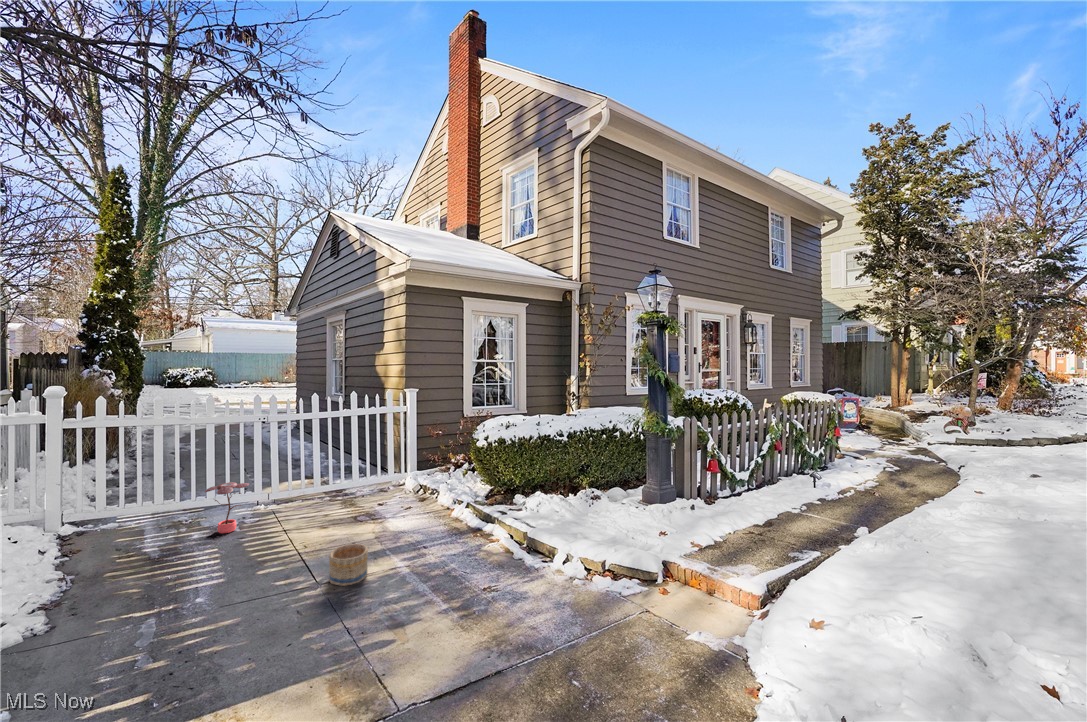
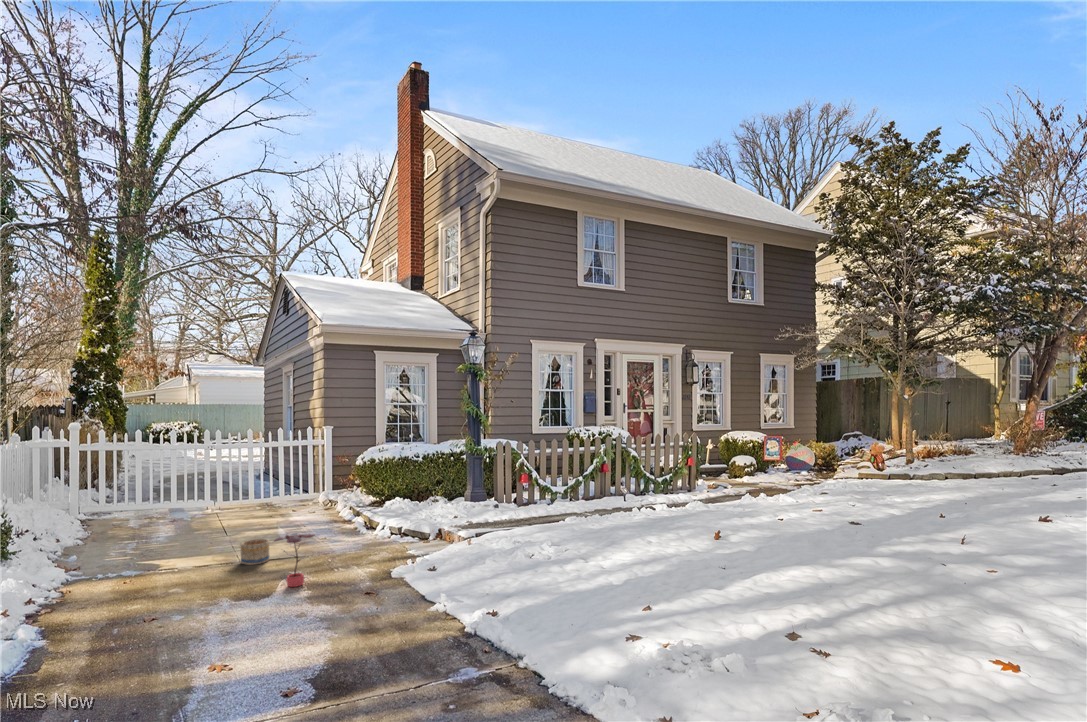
potted plant: present [205,482,249,533] -> present [274,533,315,587]

